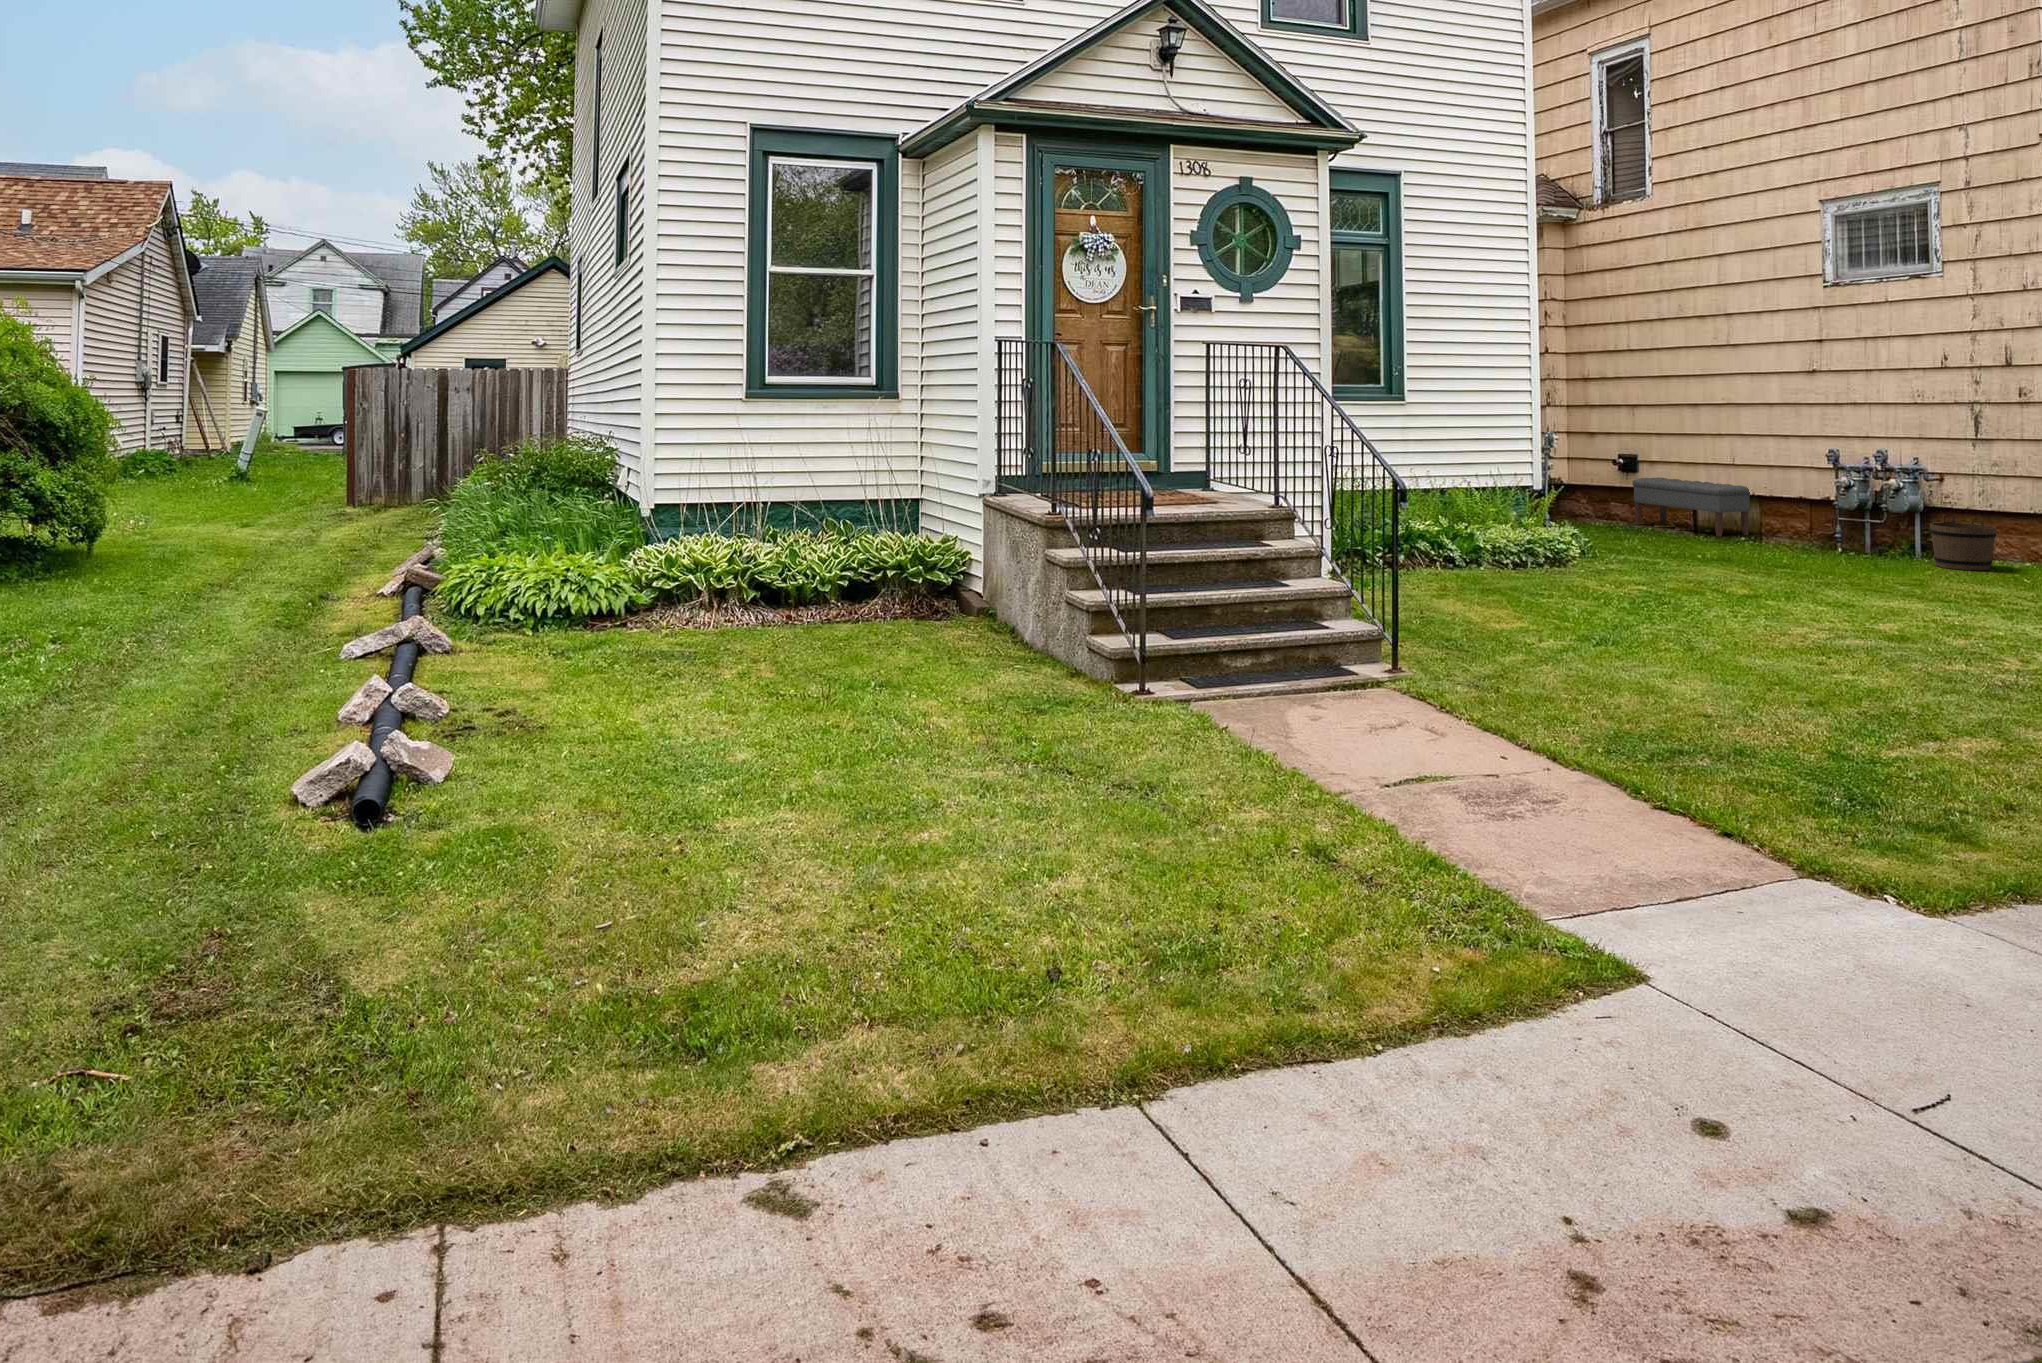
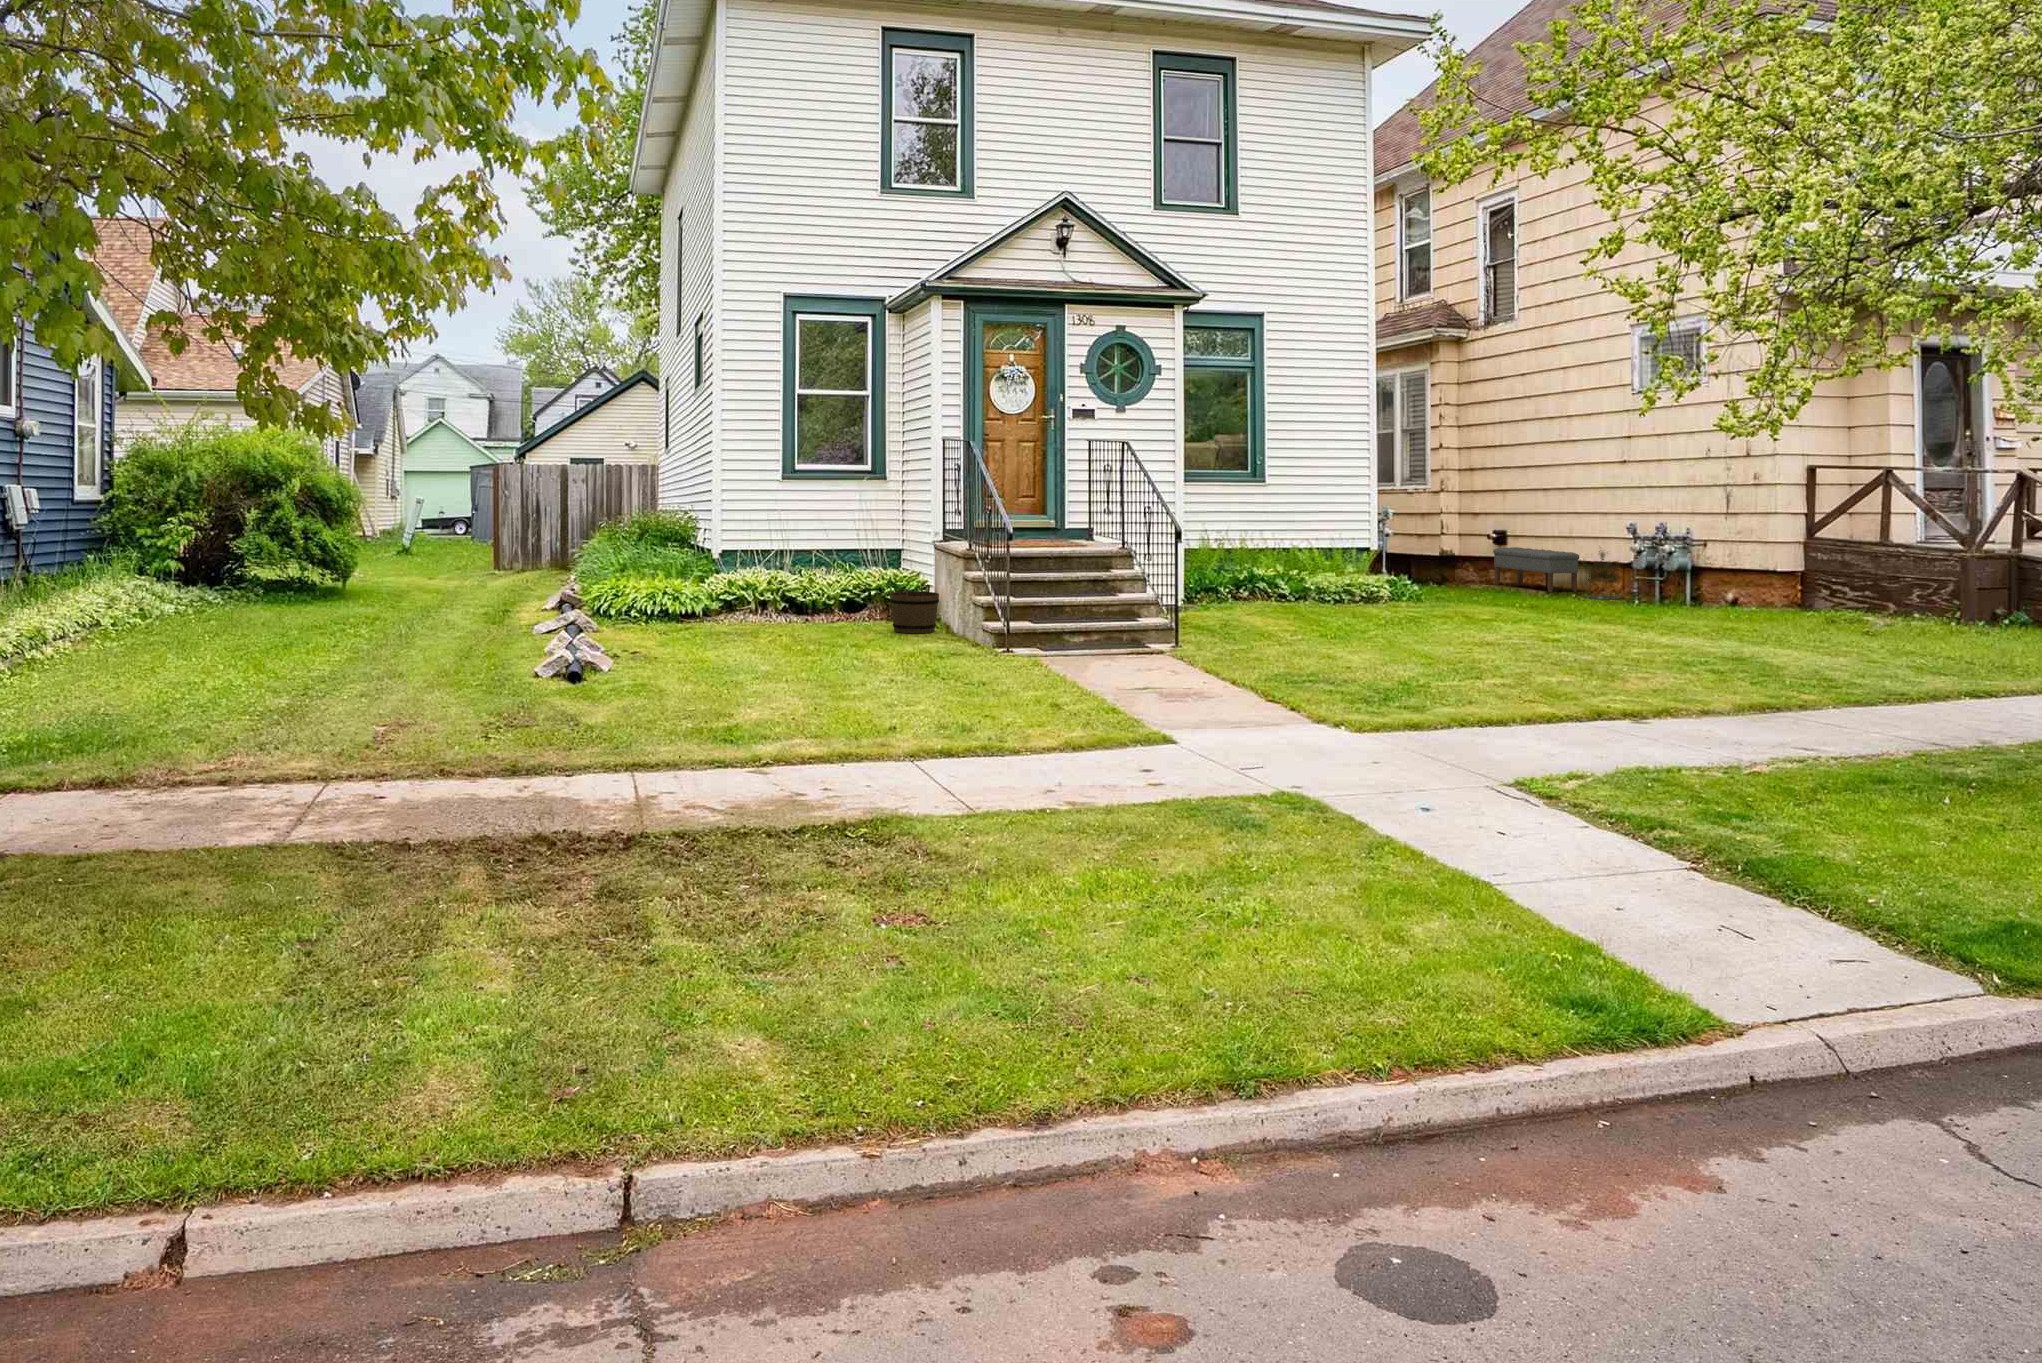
potted tree: none [1767,478,1822,548] -> present [1586,551,1619,599]
bucket: present [1930,515,1996,570] -> present [890,585,939,633]

